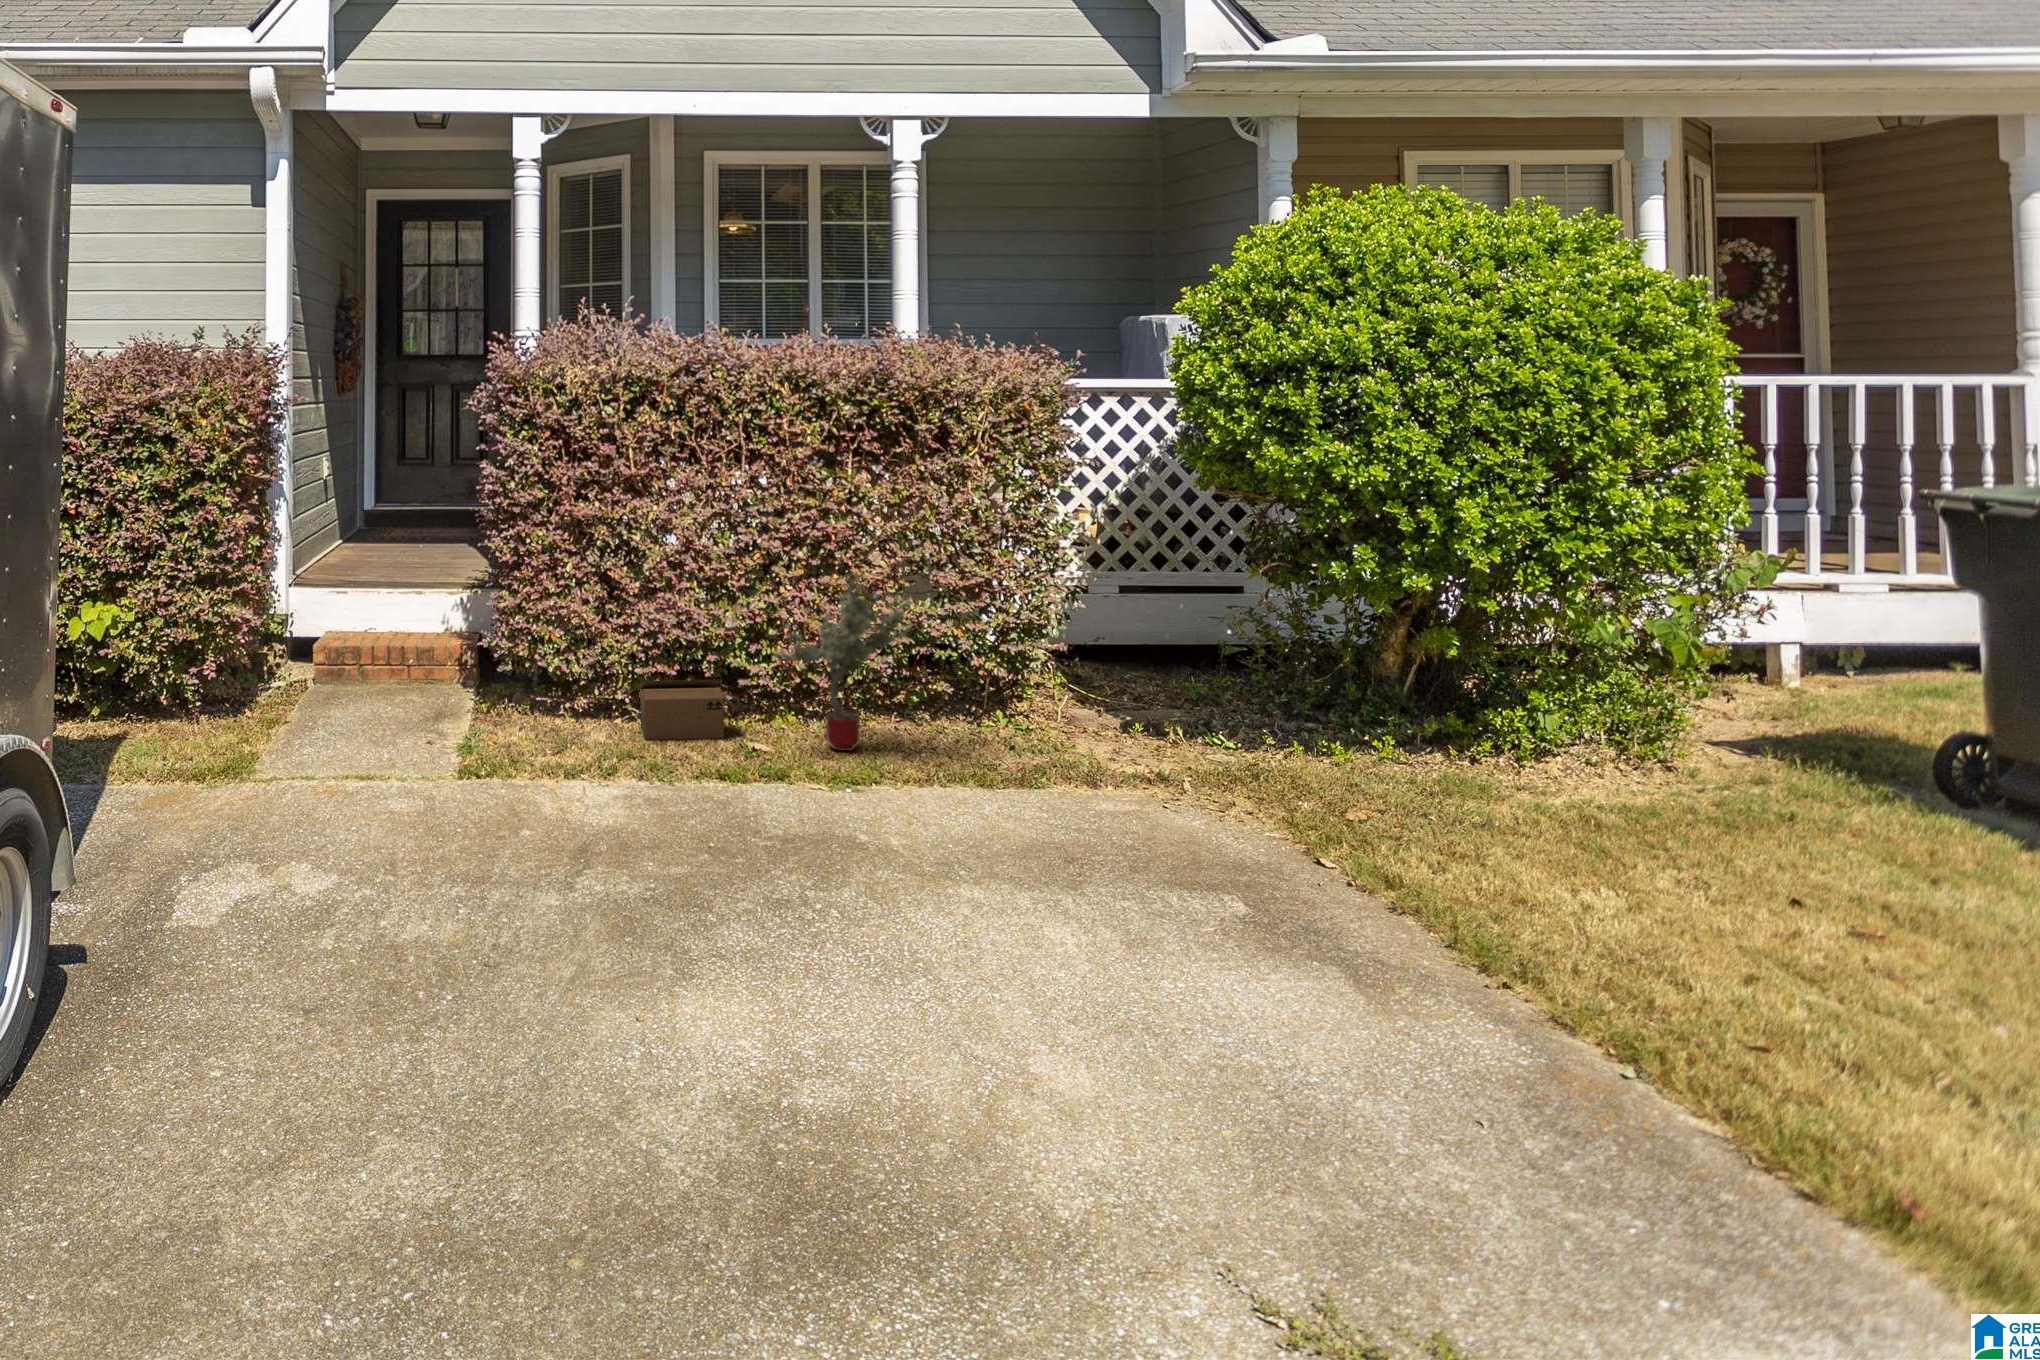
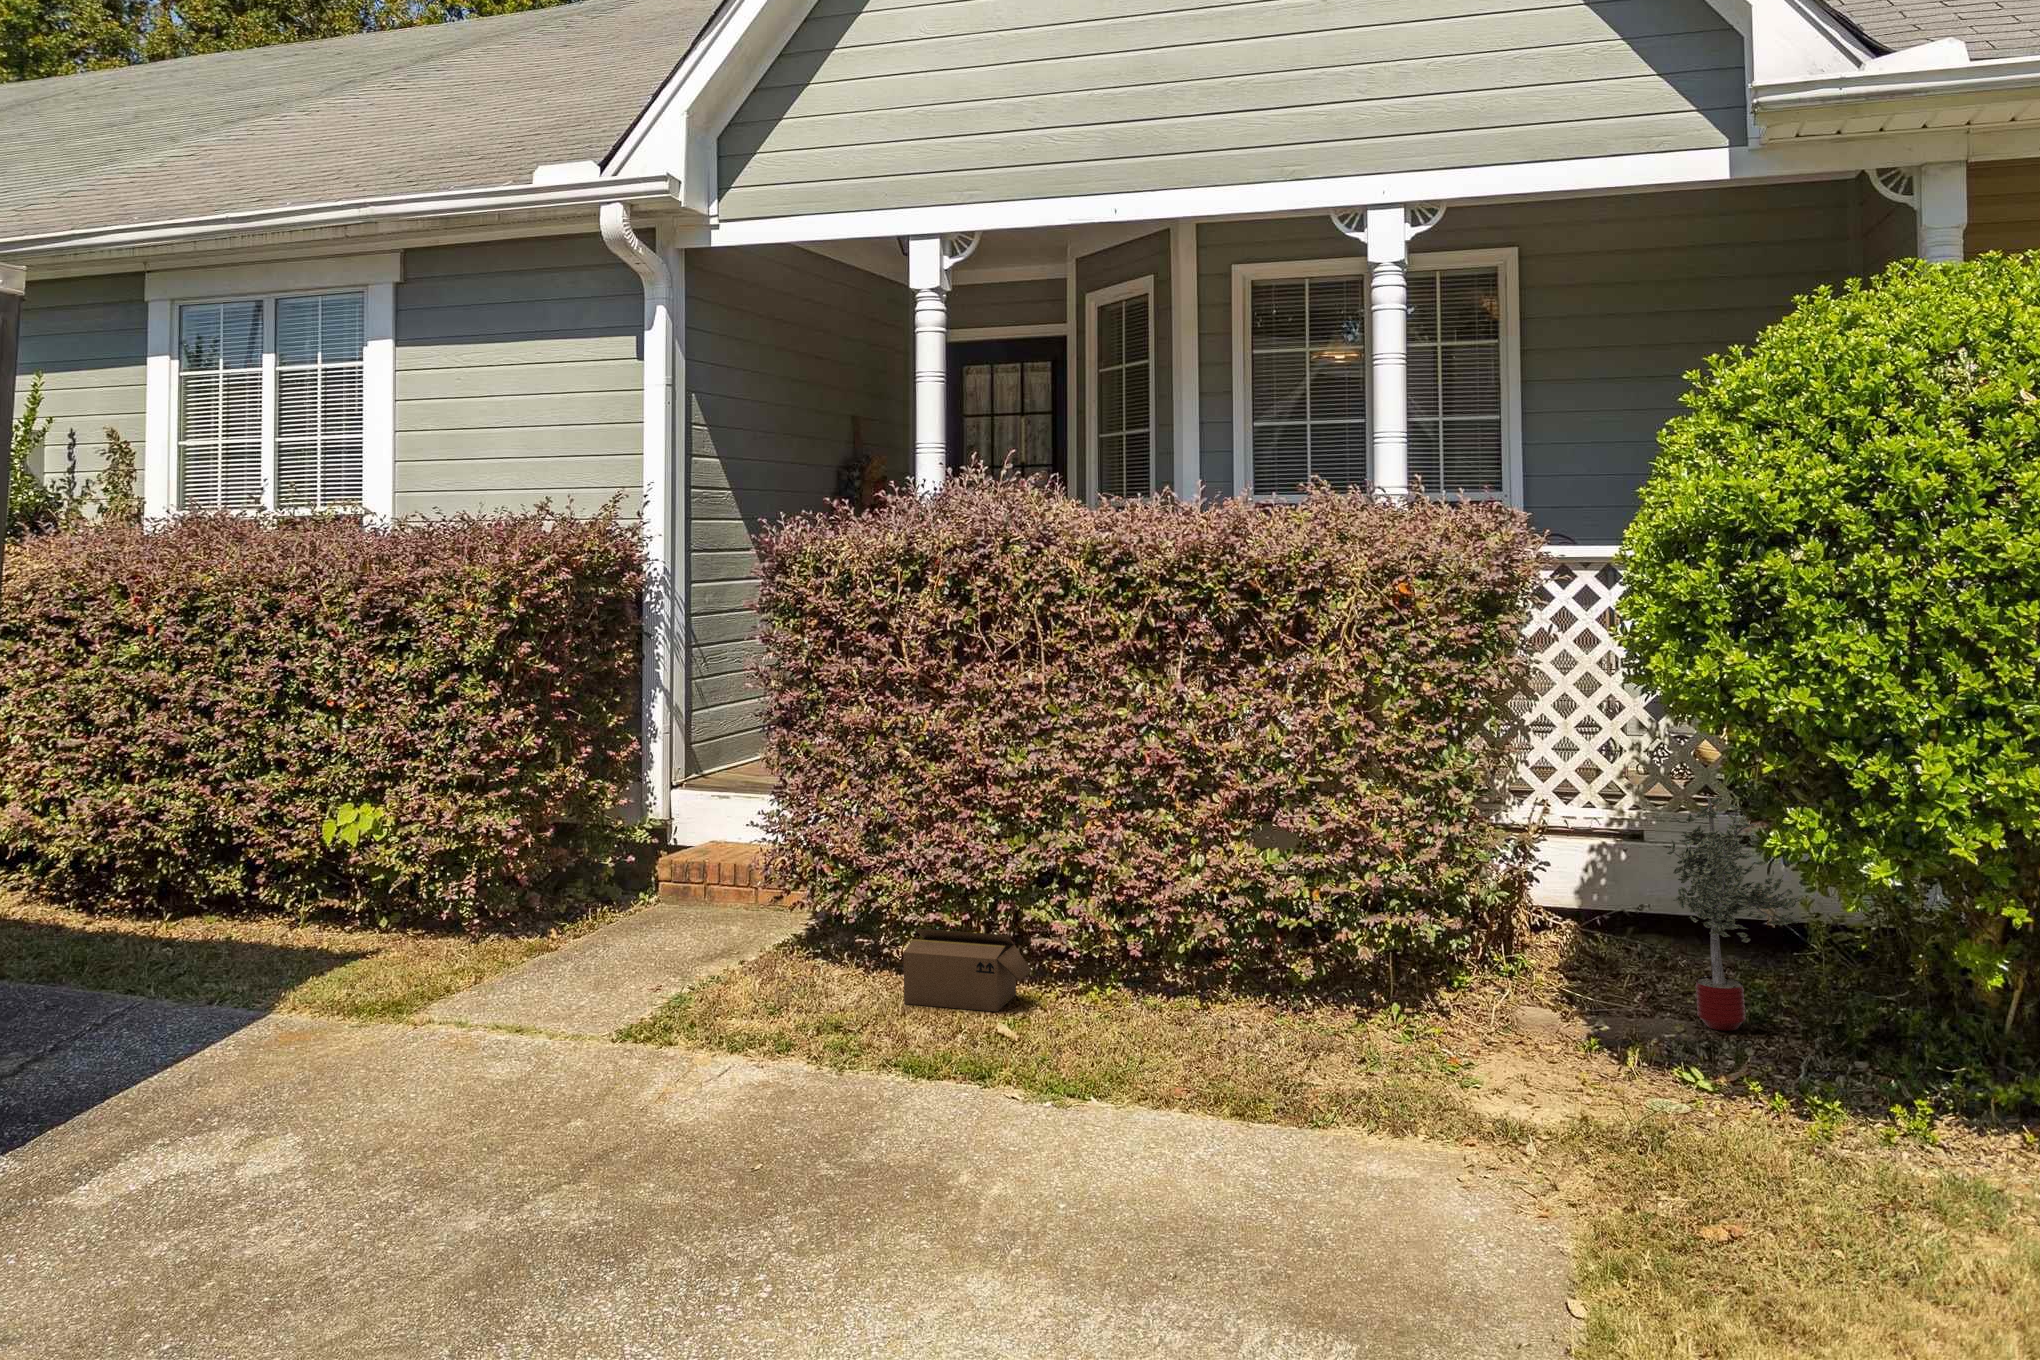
potted tree: present [773,573,911,751] -> present [1667,797,1802,1031]

